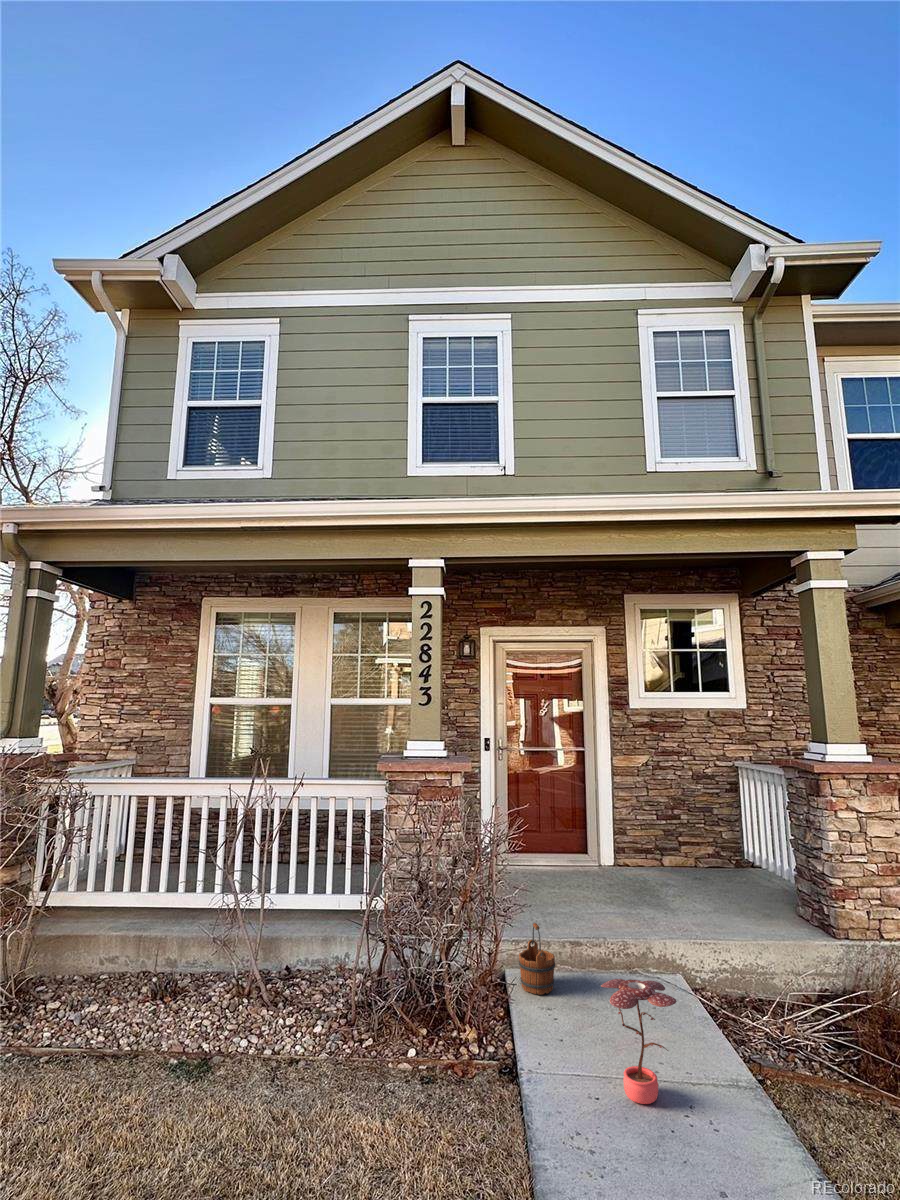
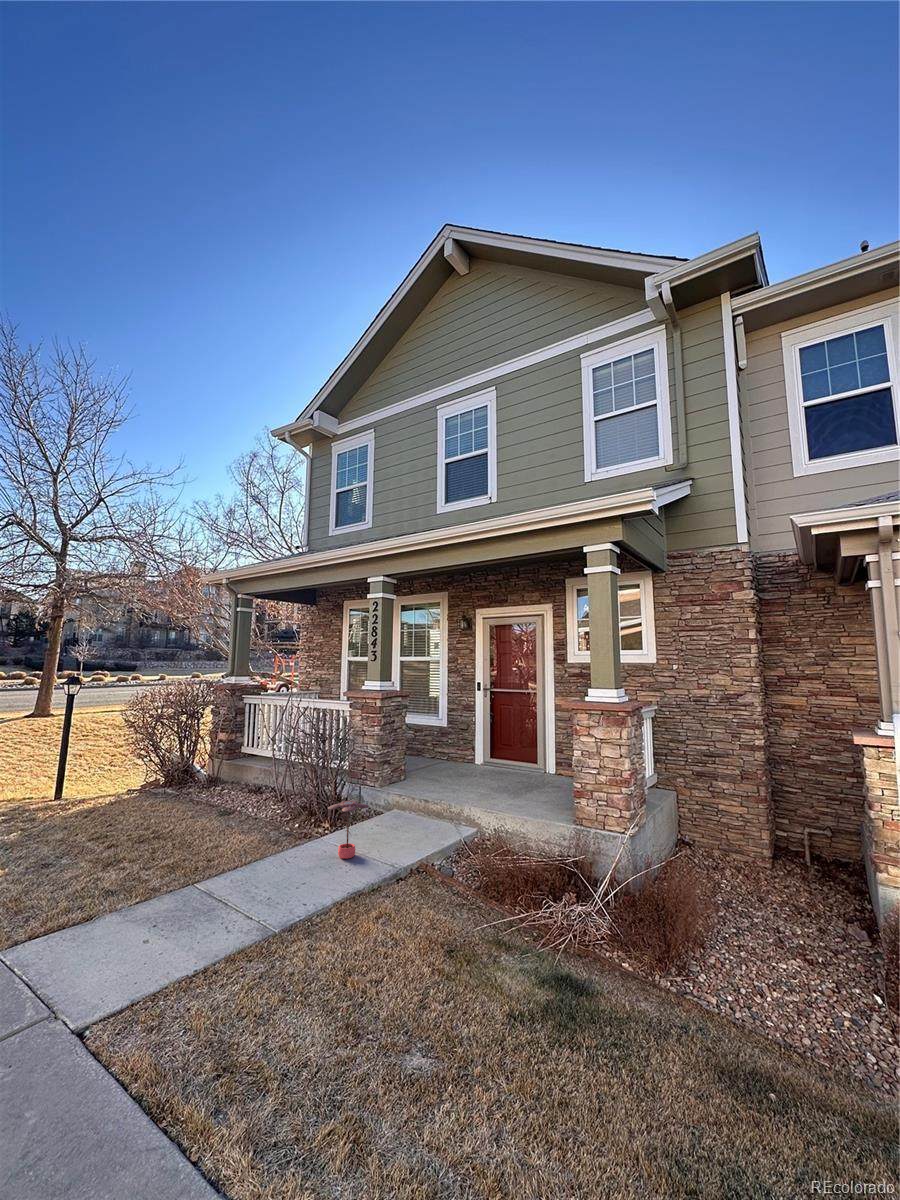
wooden bucket: present [519,923,555,995] -> none [379,782,399,819]

